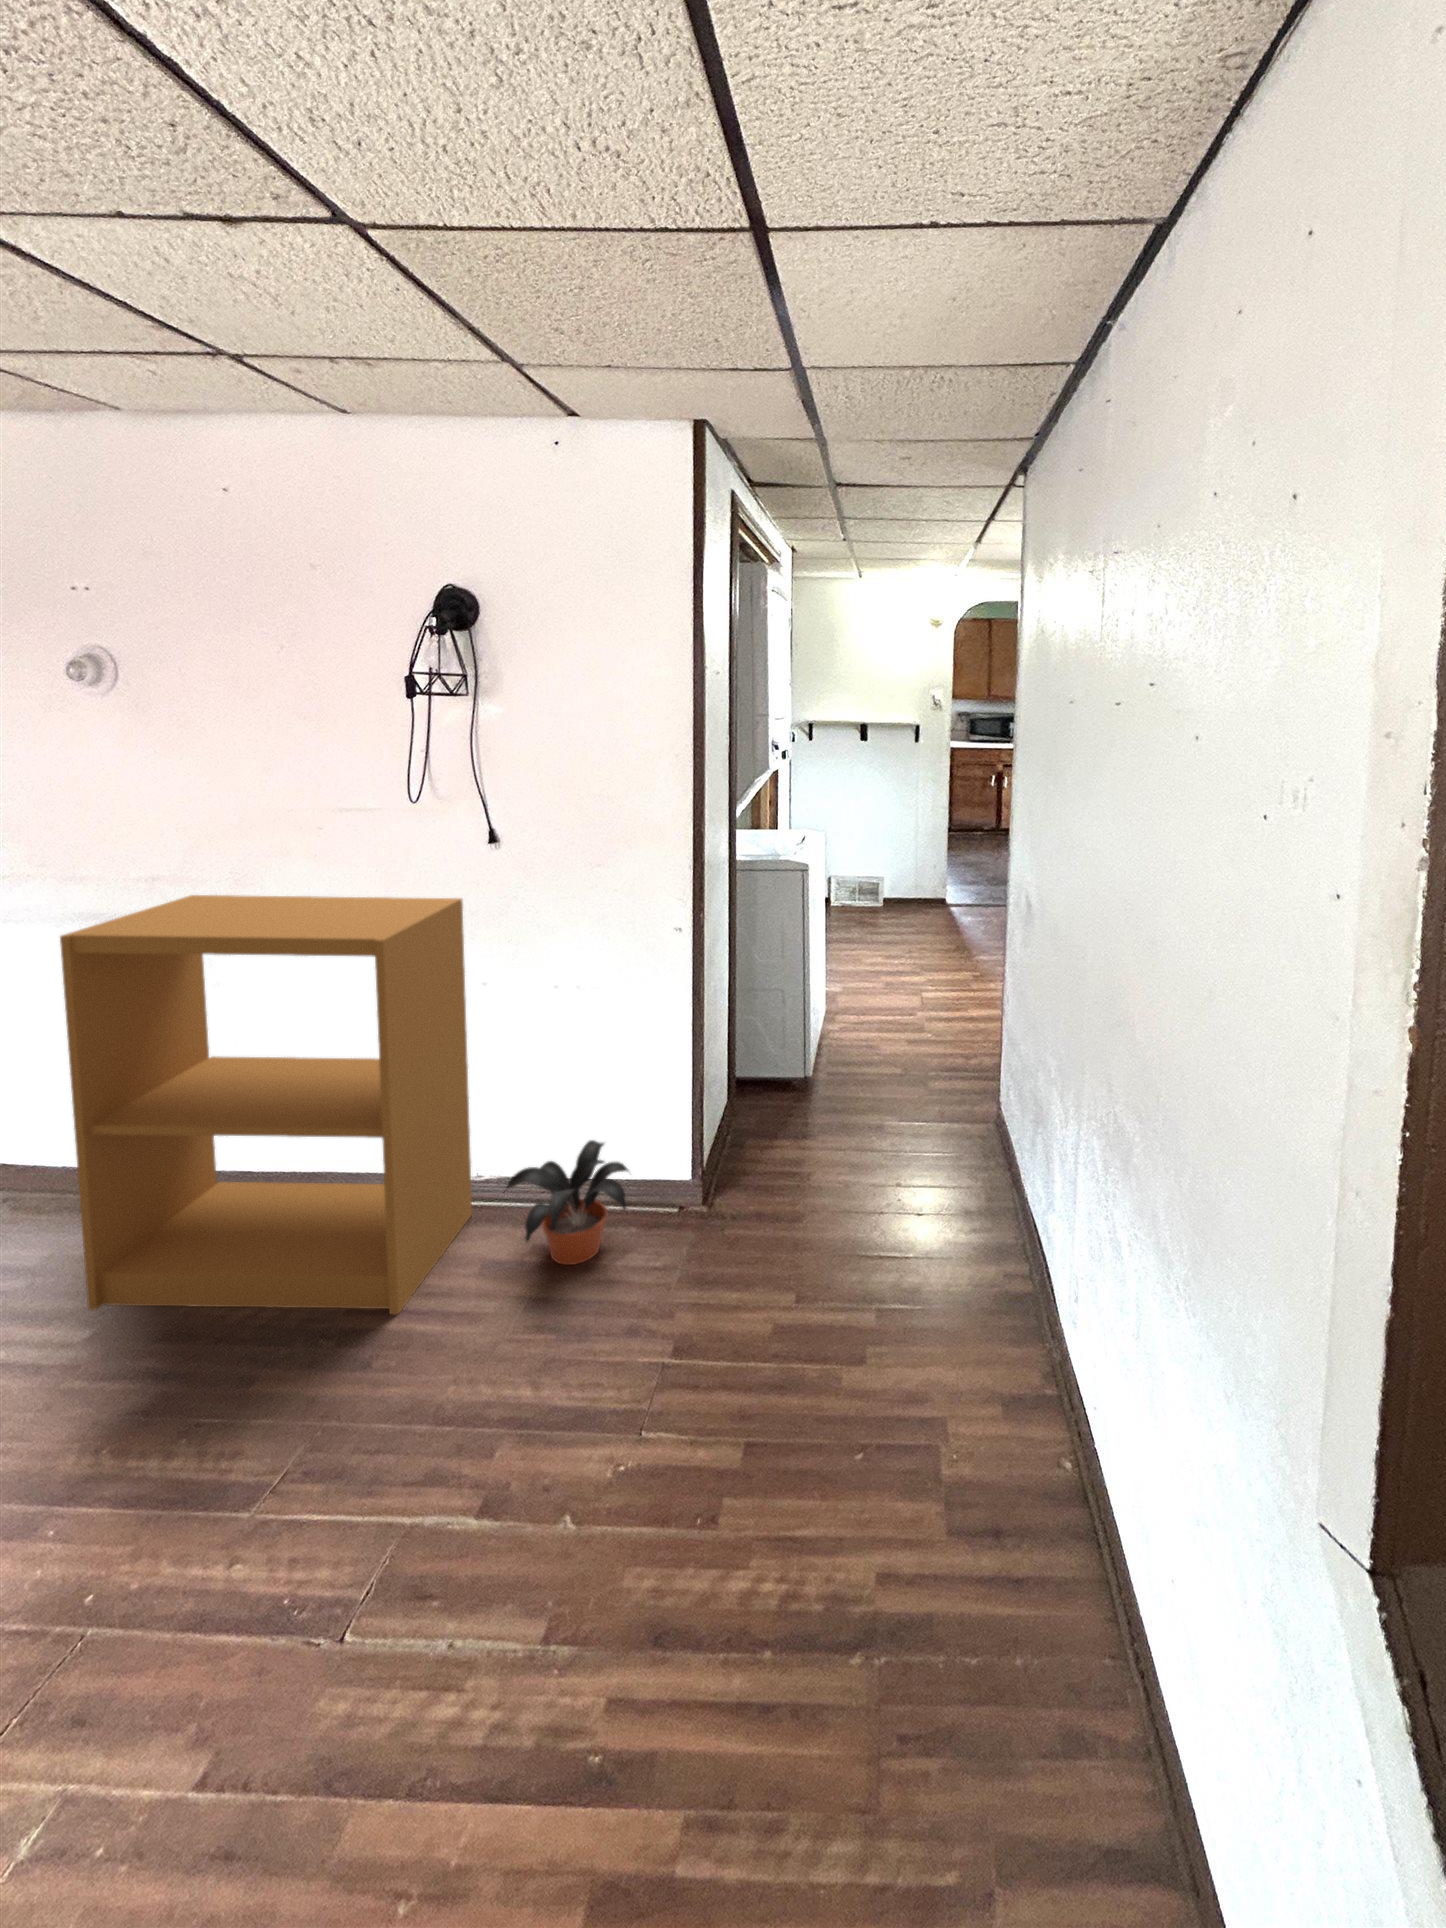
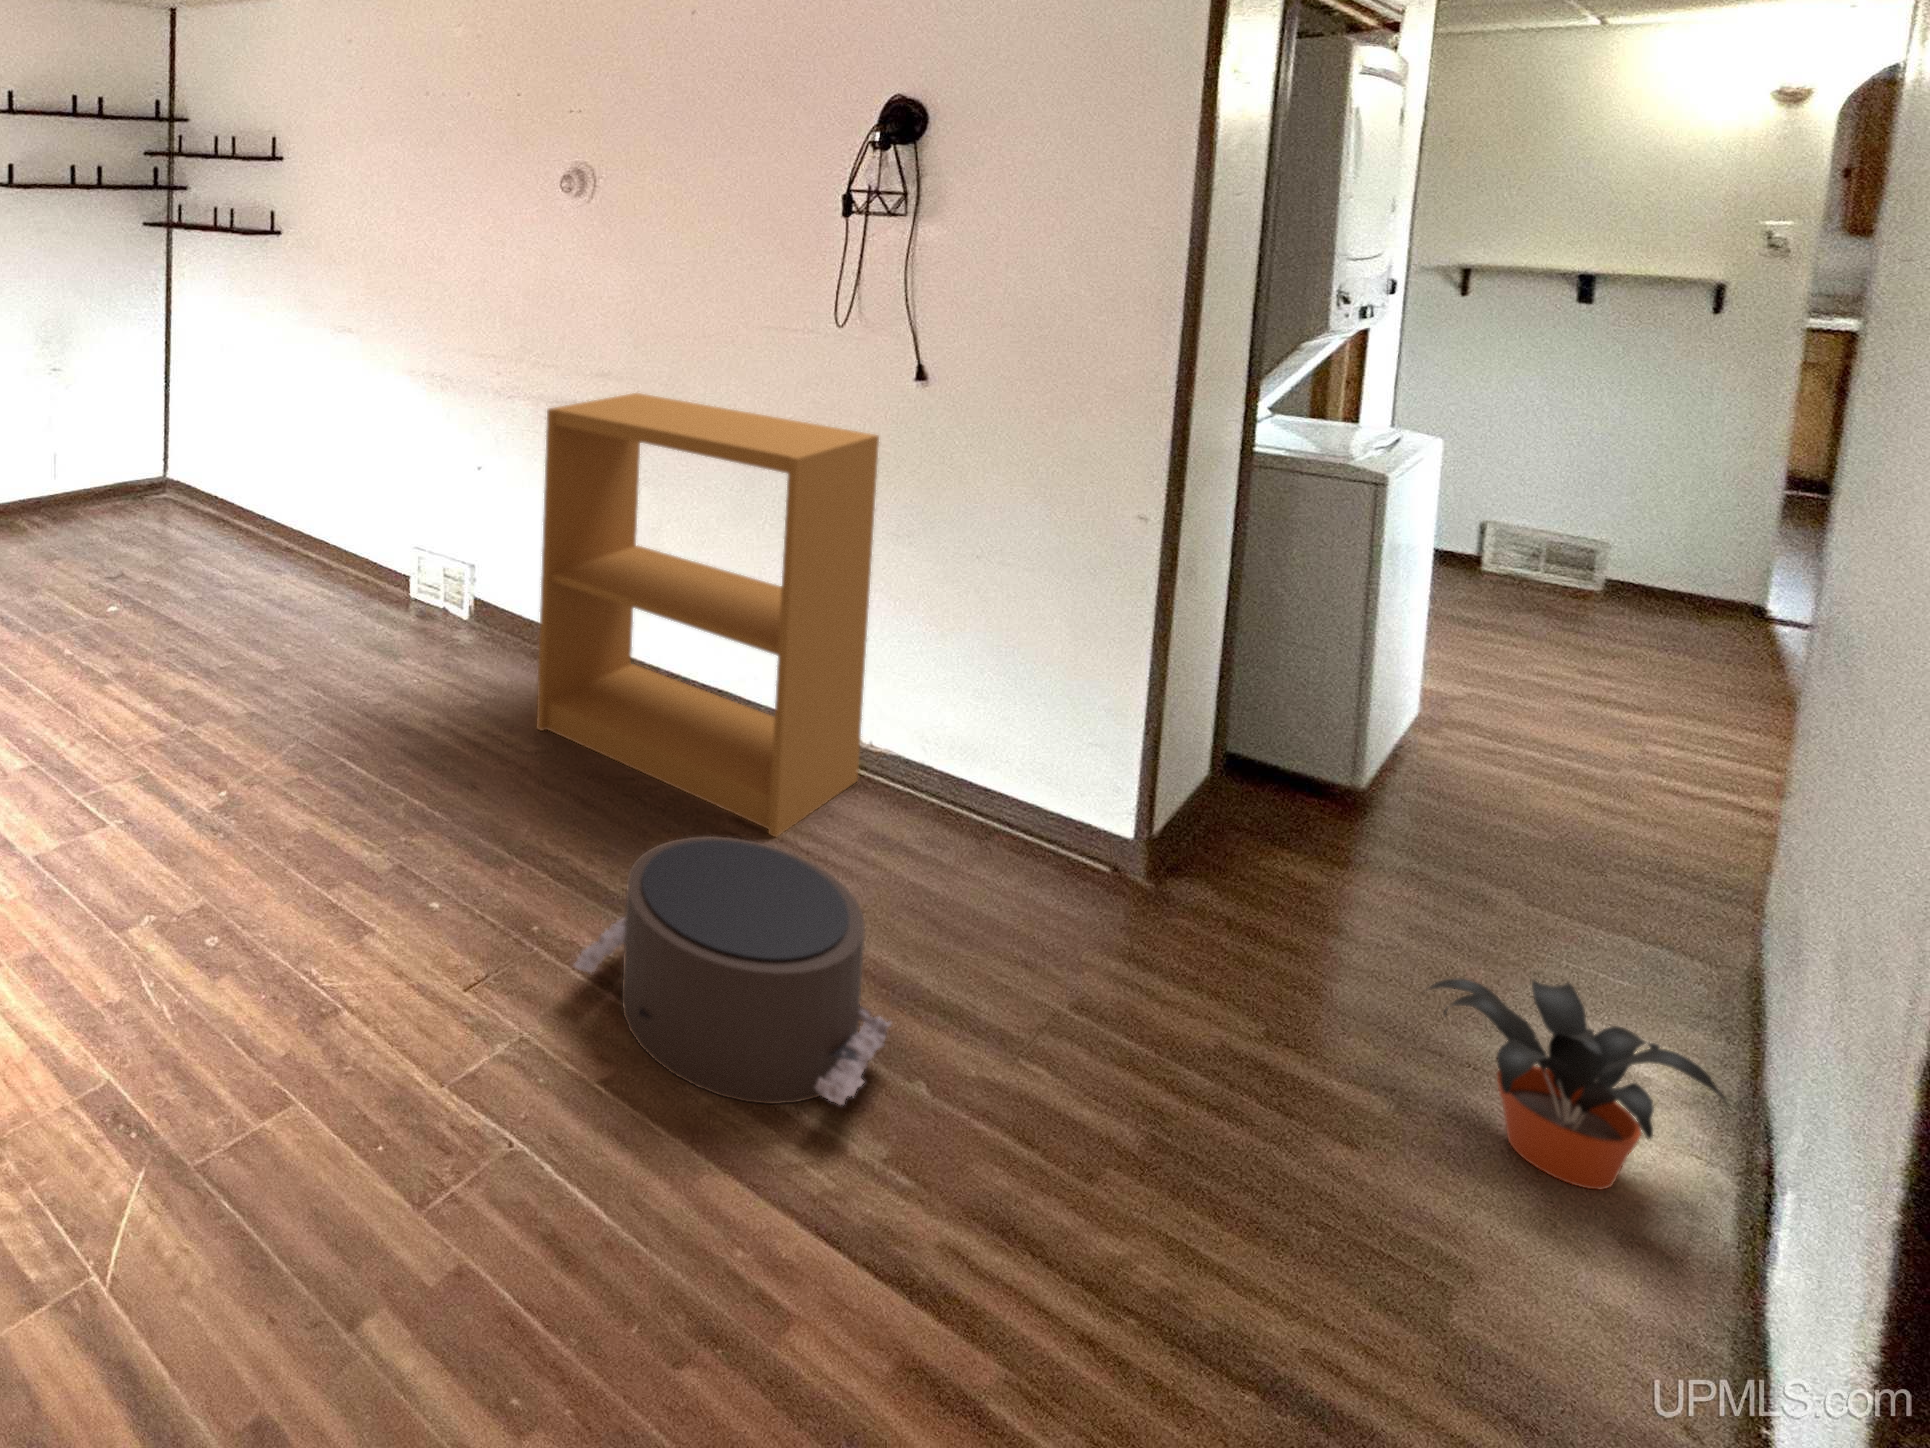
potted plant: present [504,1140,628,1265] -> present [1428,979,1725,1189]
pouf: none [142,1350,534,1703] -> present [574,836,891,1105]

